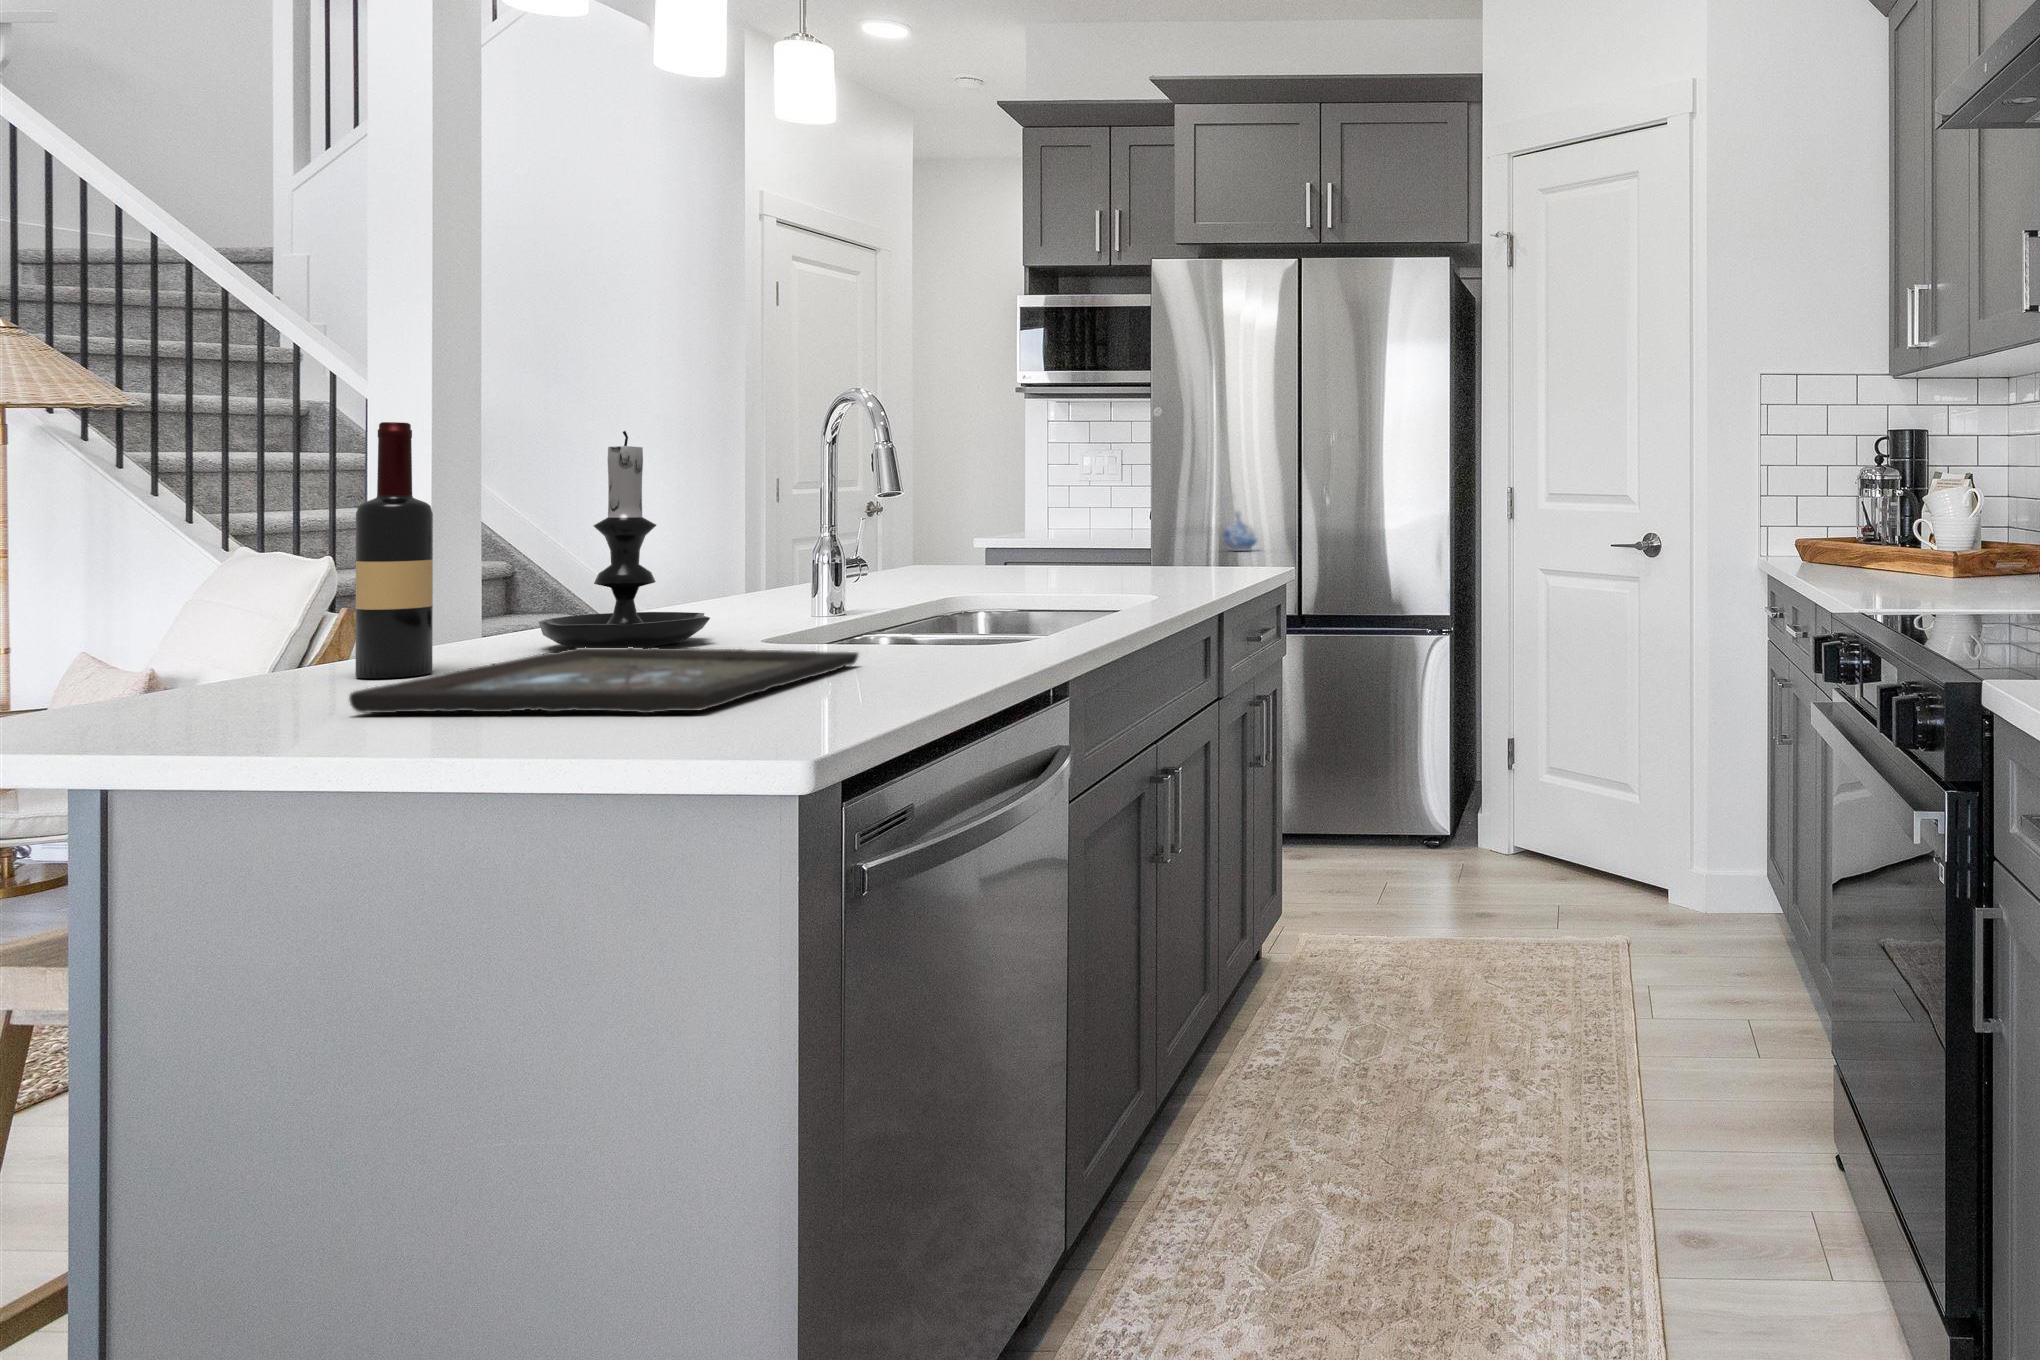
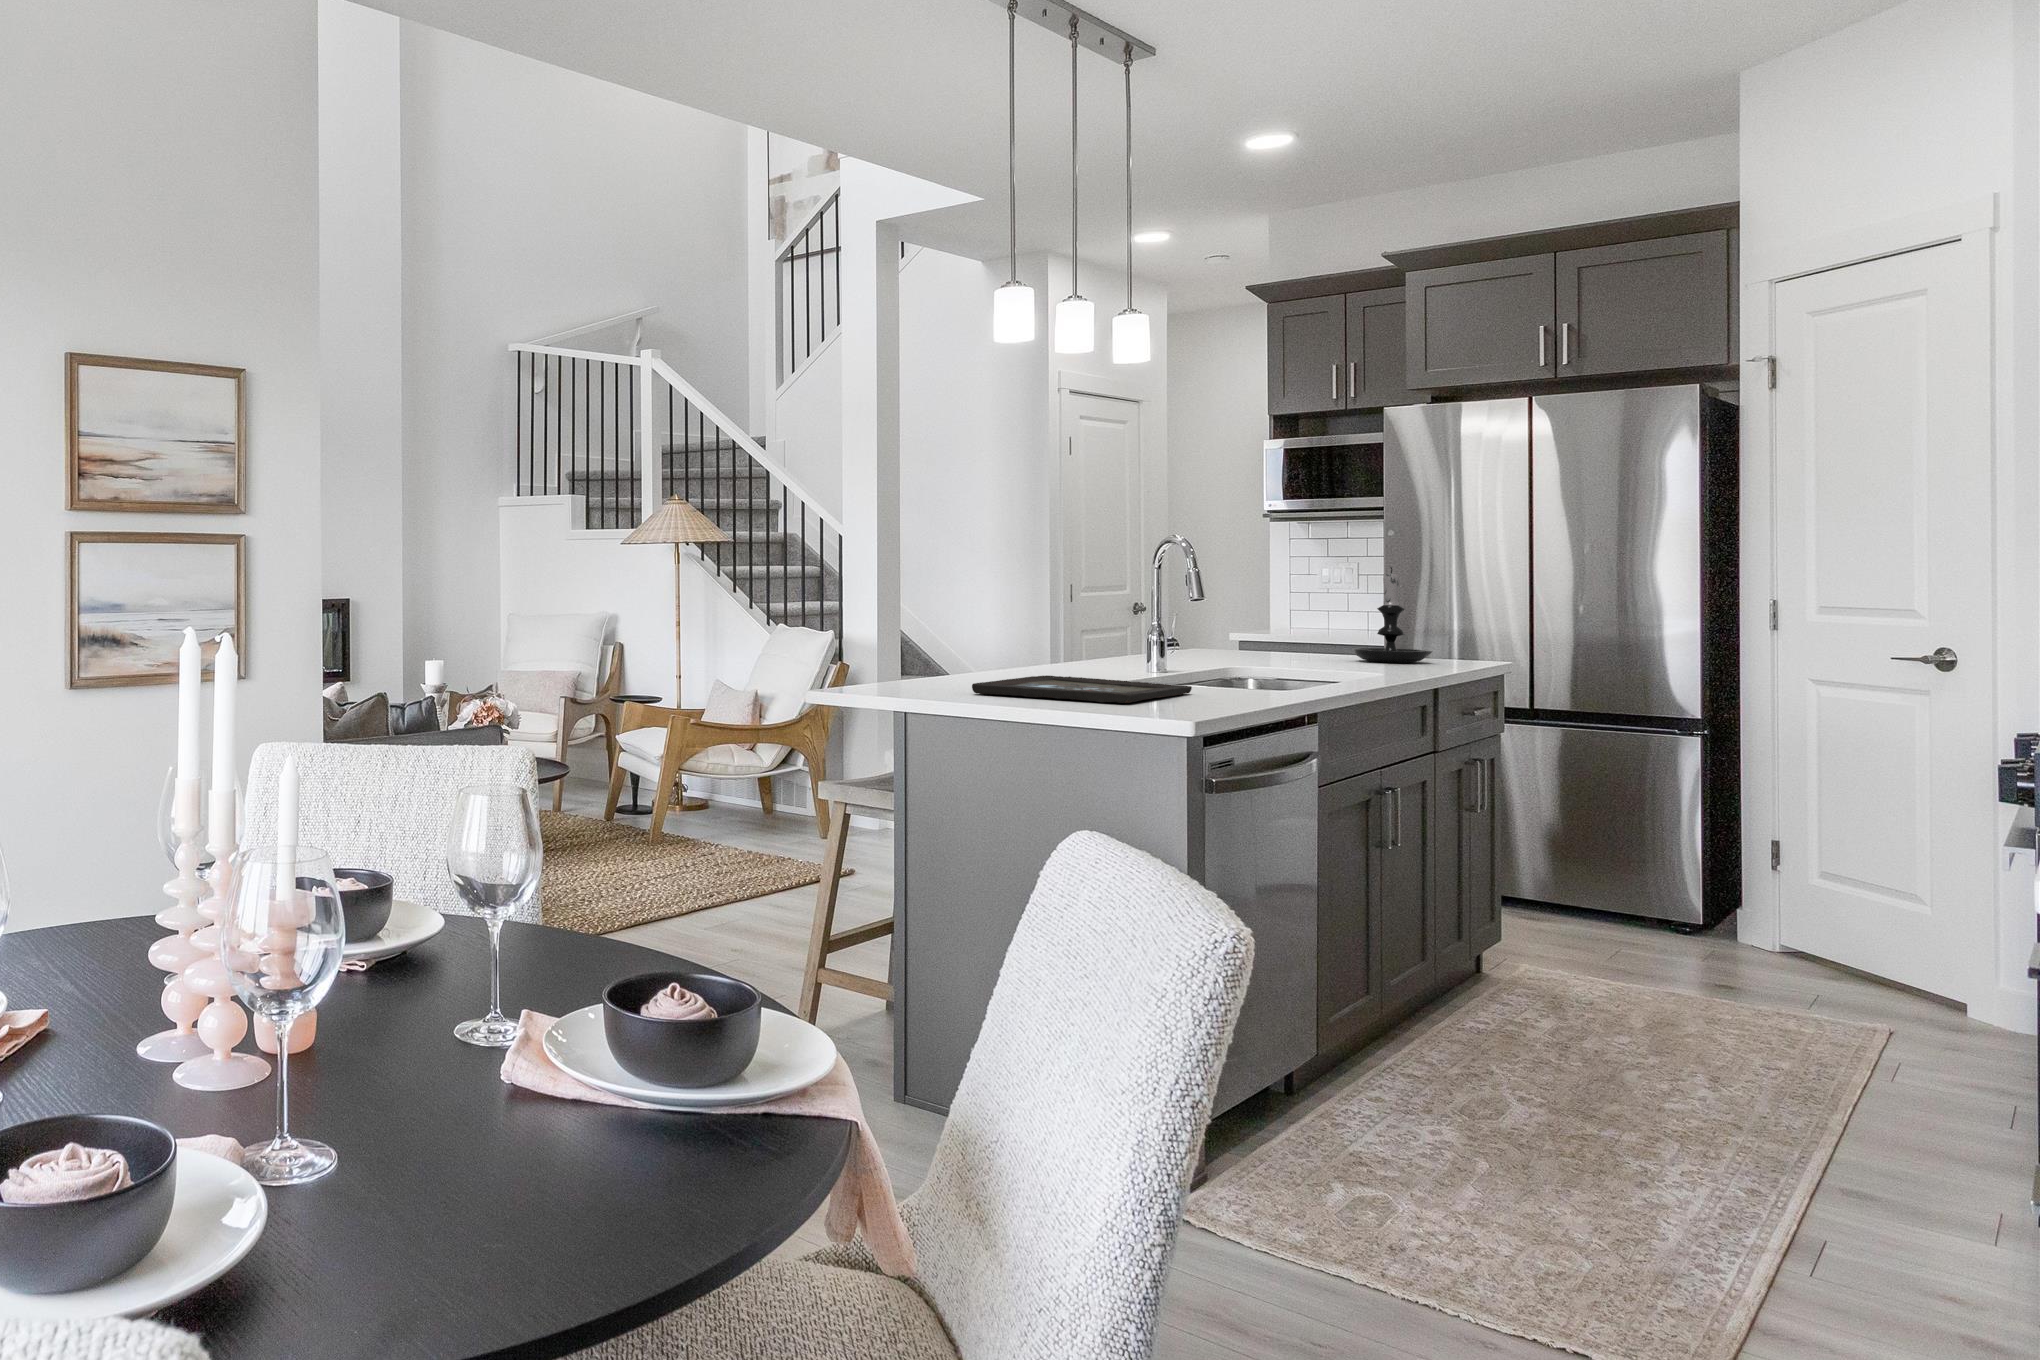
wine bottle: present [356,422,433,678] -> none [948,562,980,683]
candle holder: present [539,431,710,648] -> present [1354,567,1432,663]
ceramic pitcher: present [1223,494,1257,551] -> none [1453,601,1488,650]

